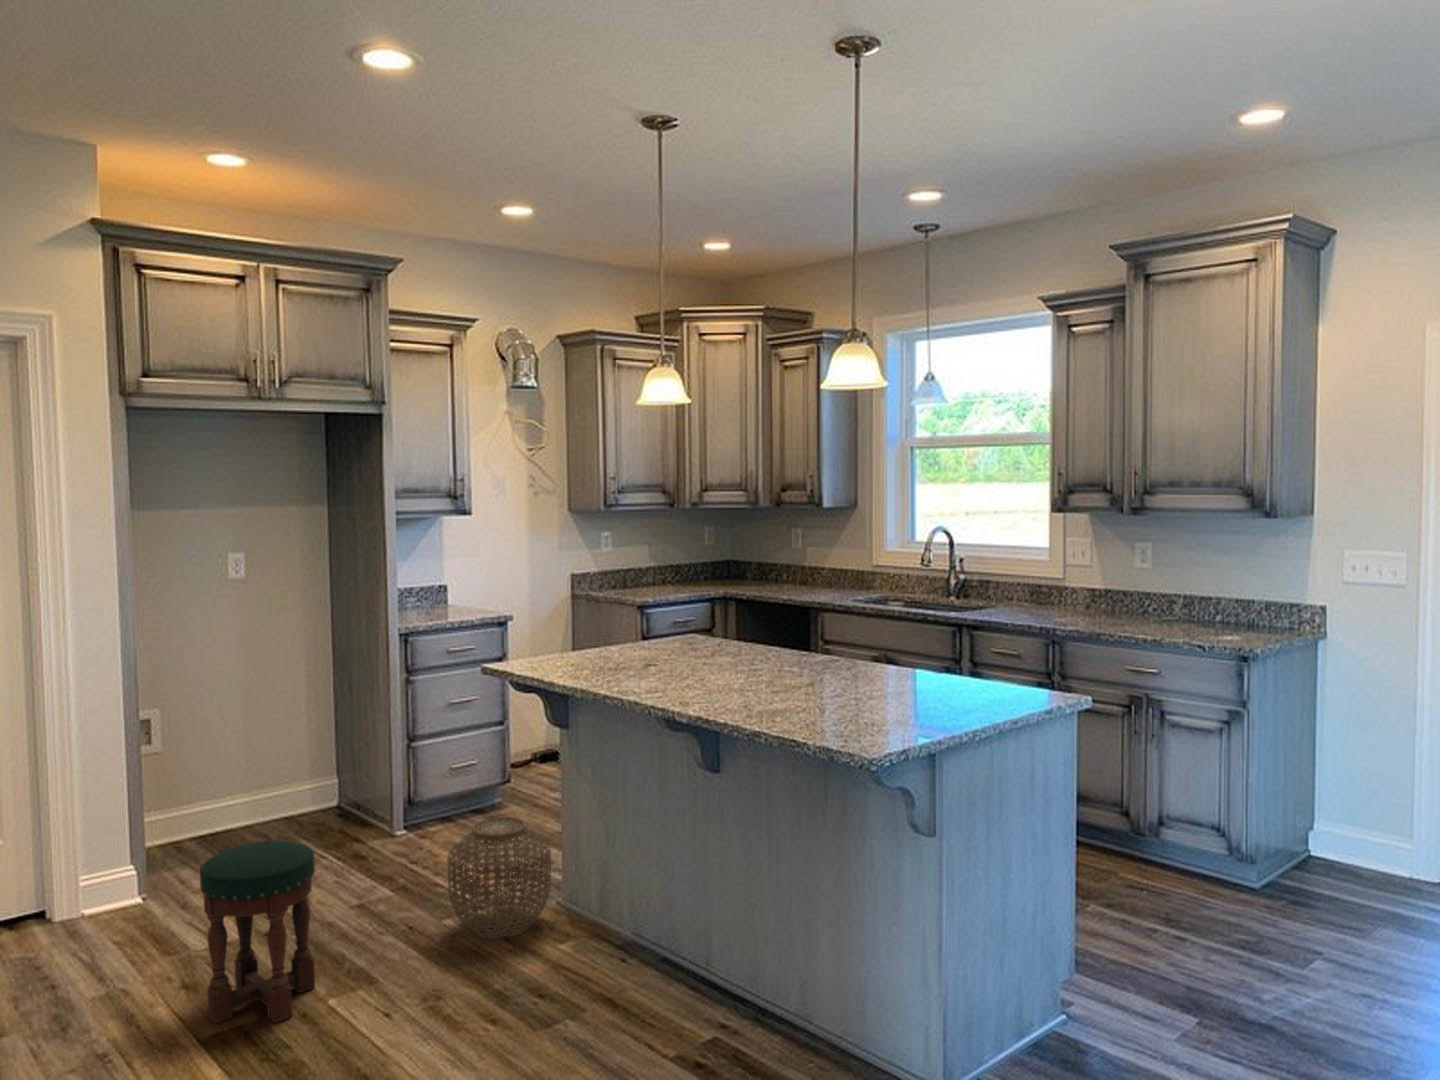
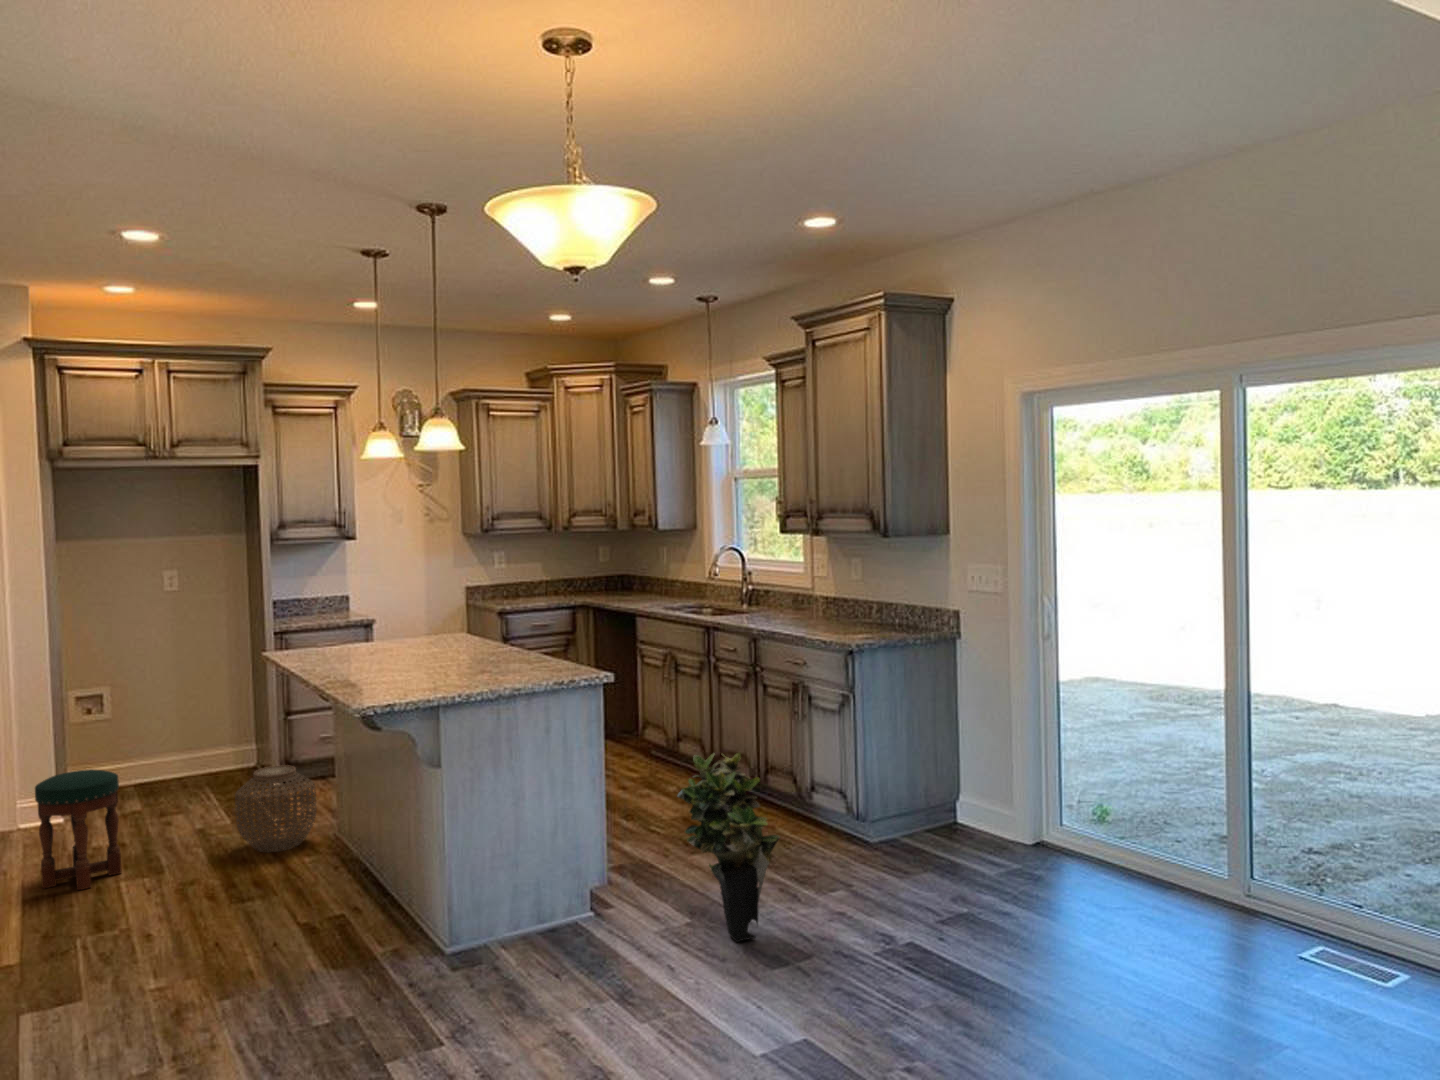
potted plant: none [1197,790,1352,1044] -> present [677,753,780,942]

